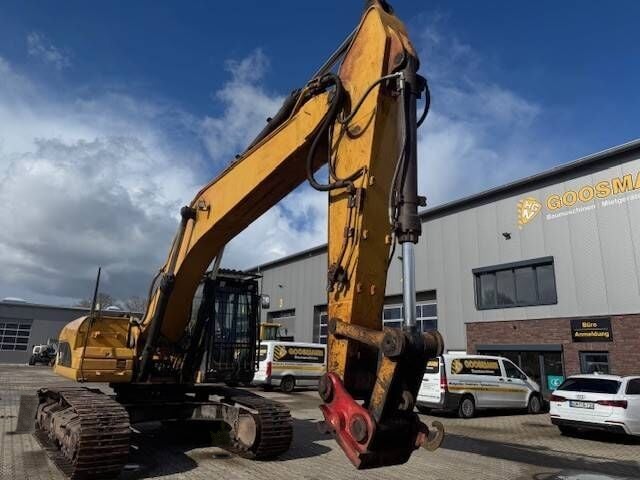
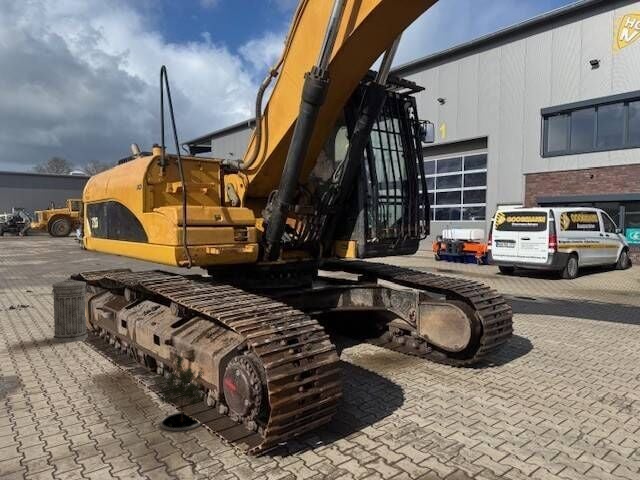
potted tree: present [212,423,234,459] -> present [153,350,204,431]

